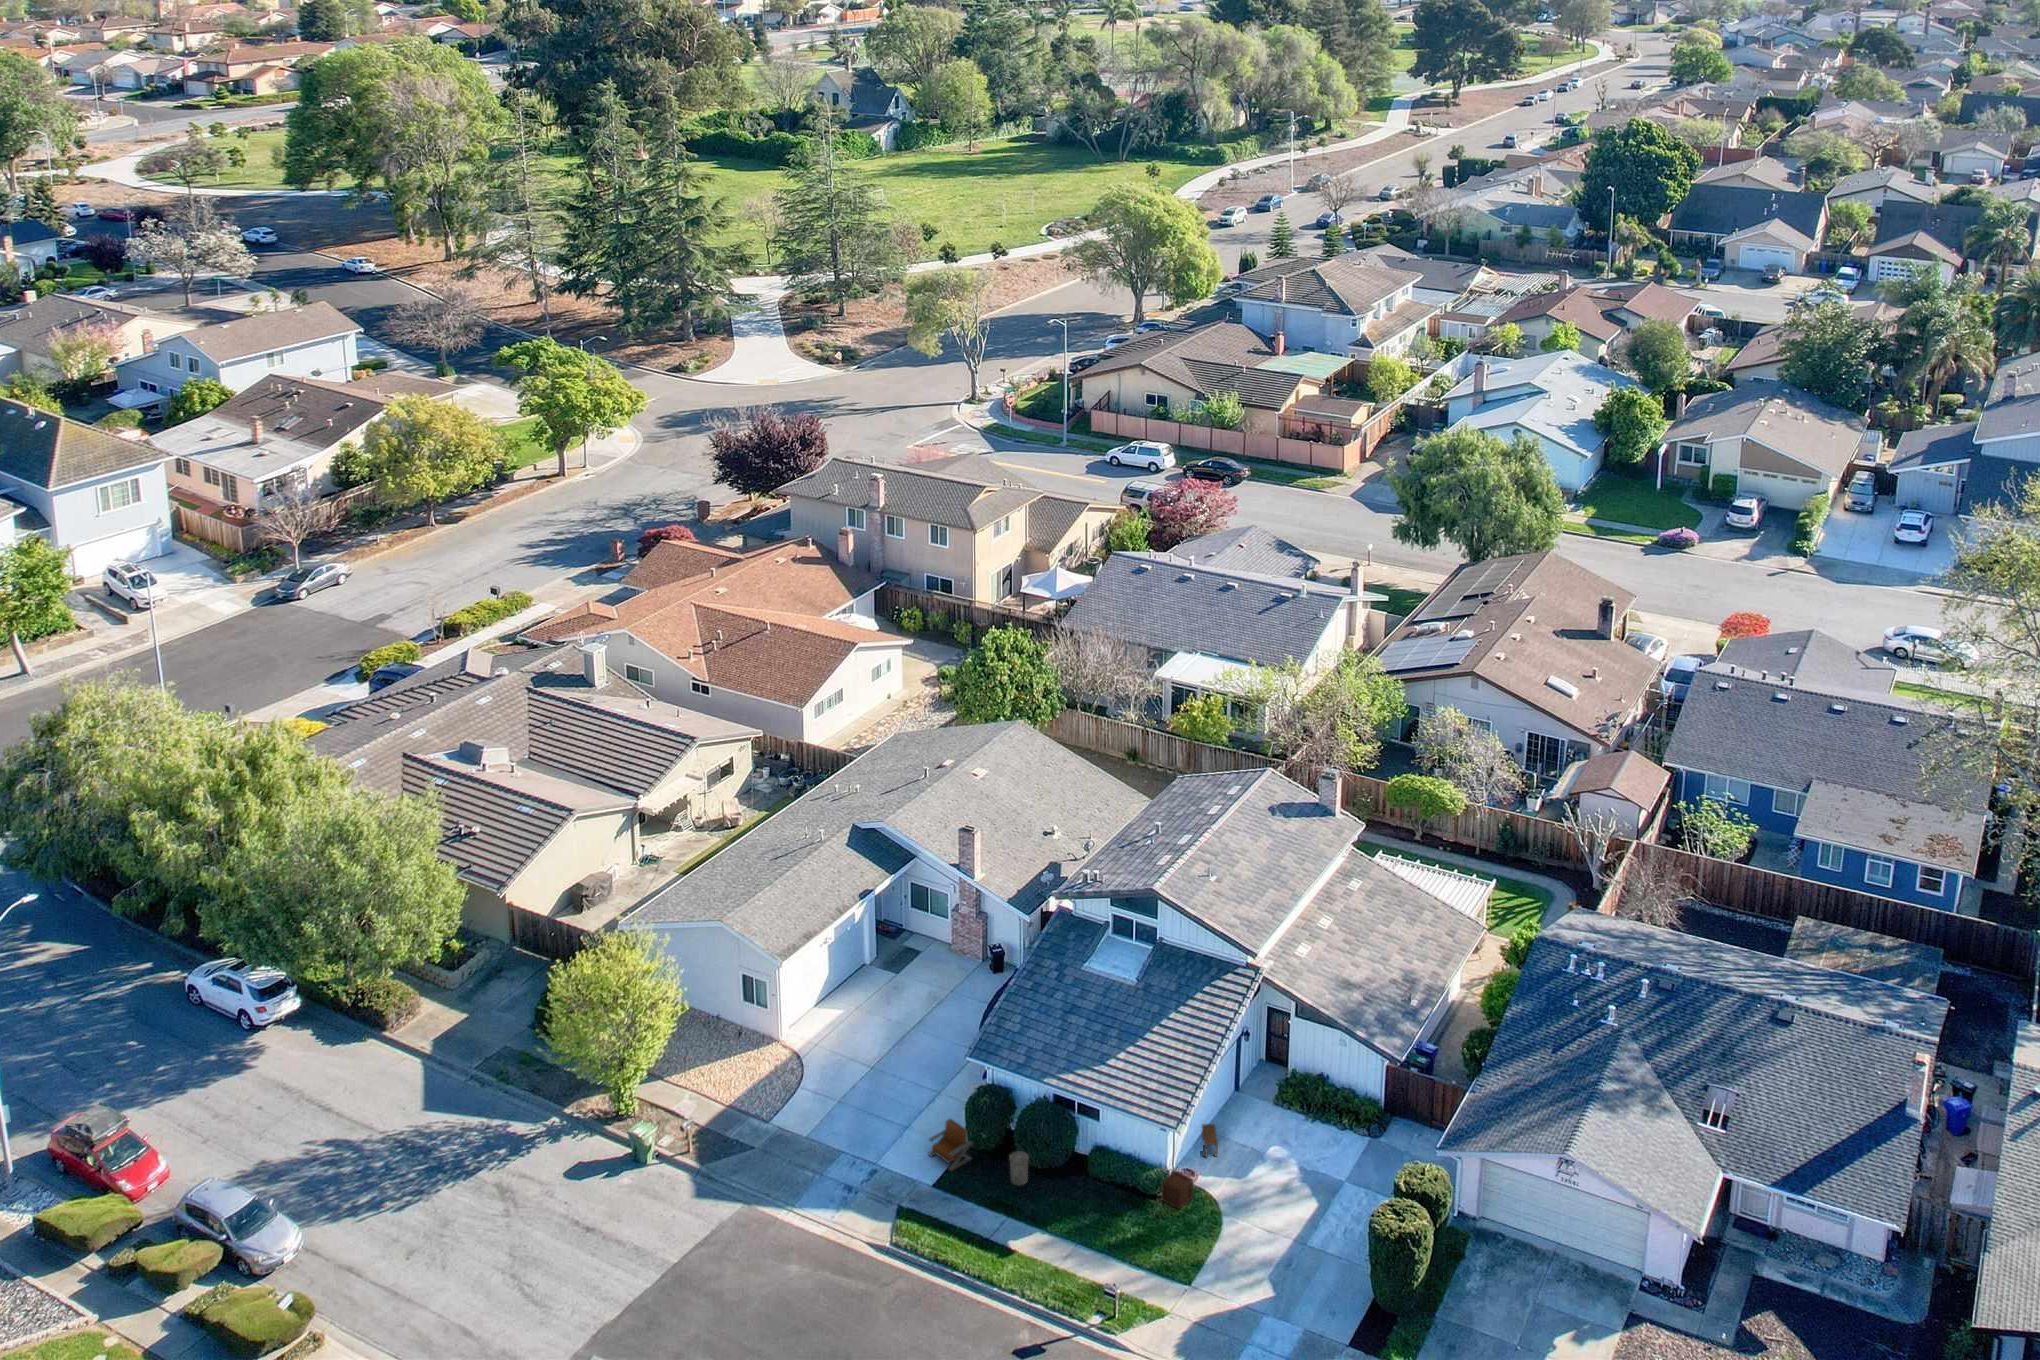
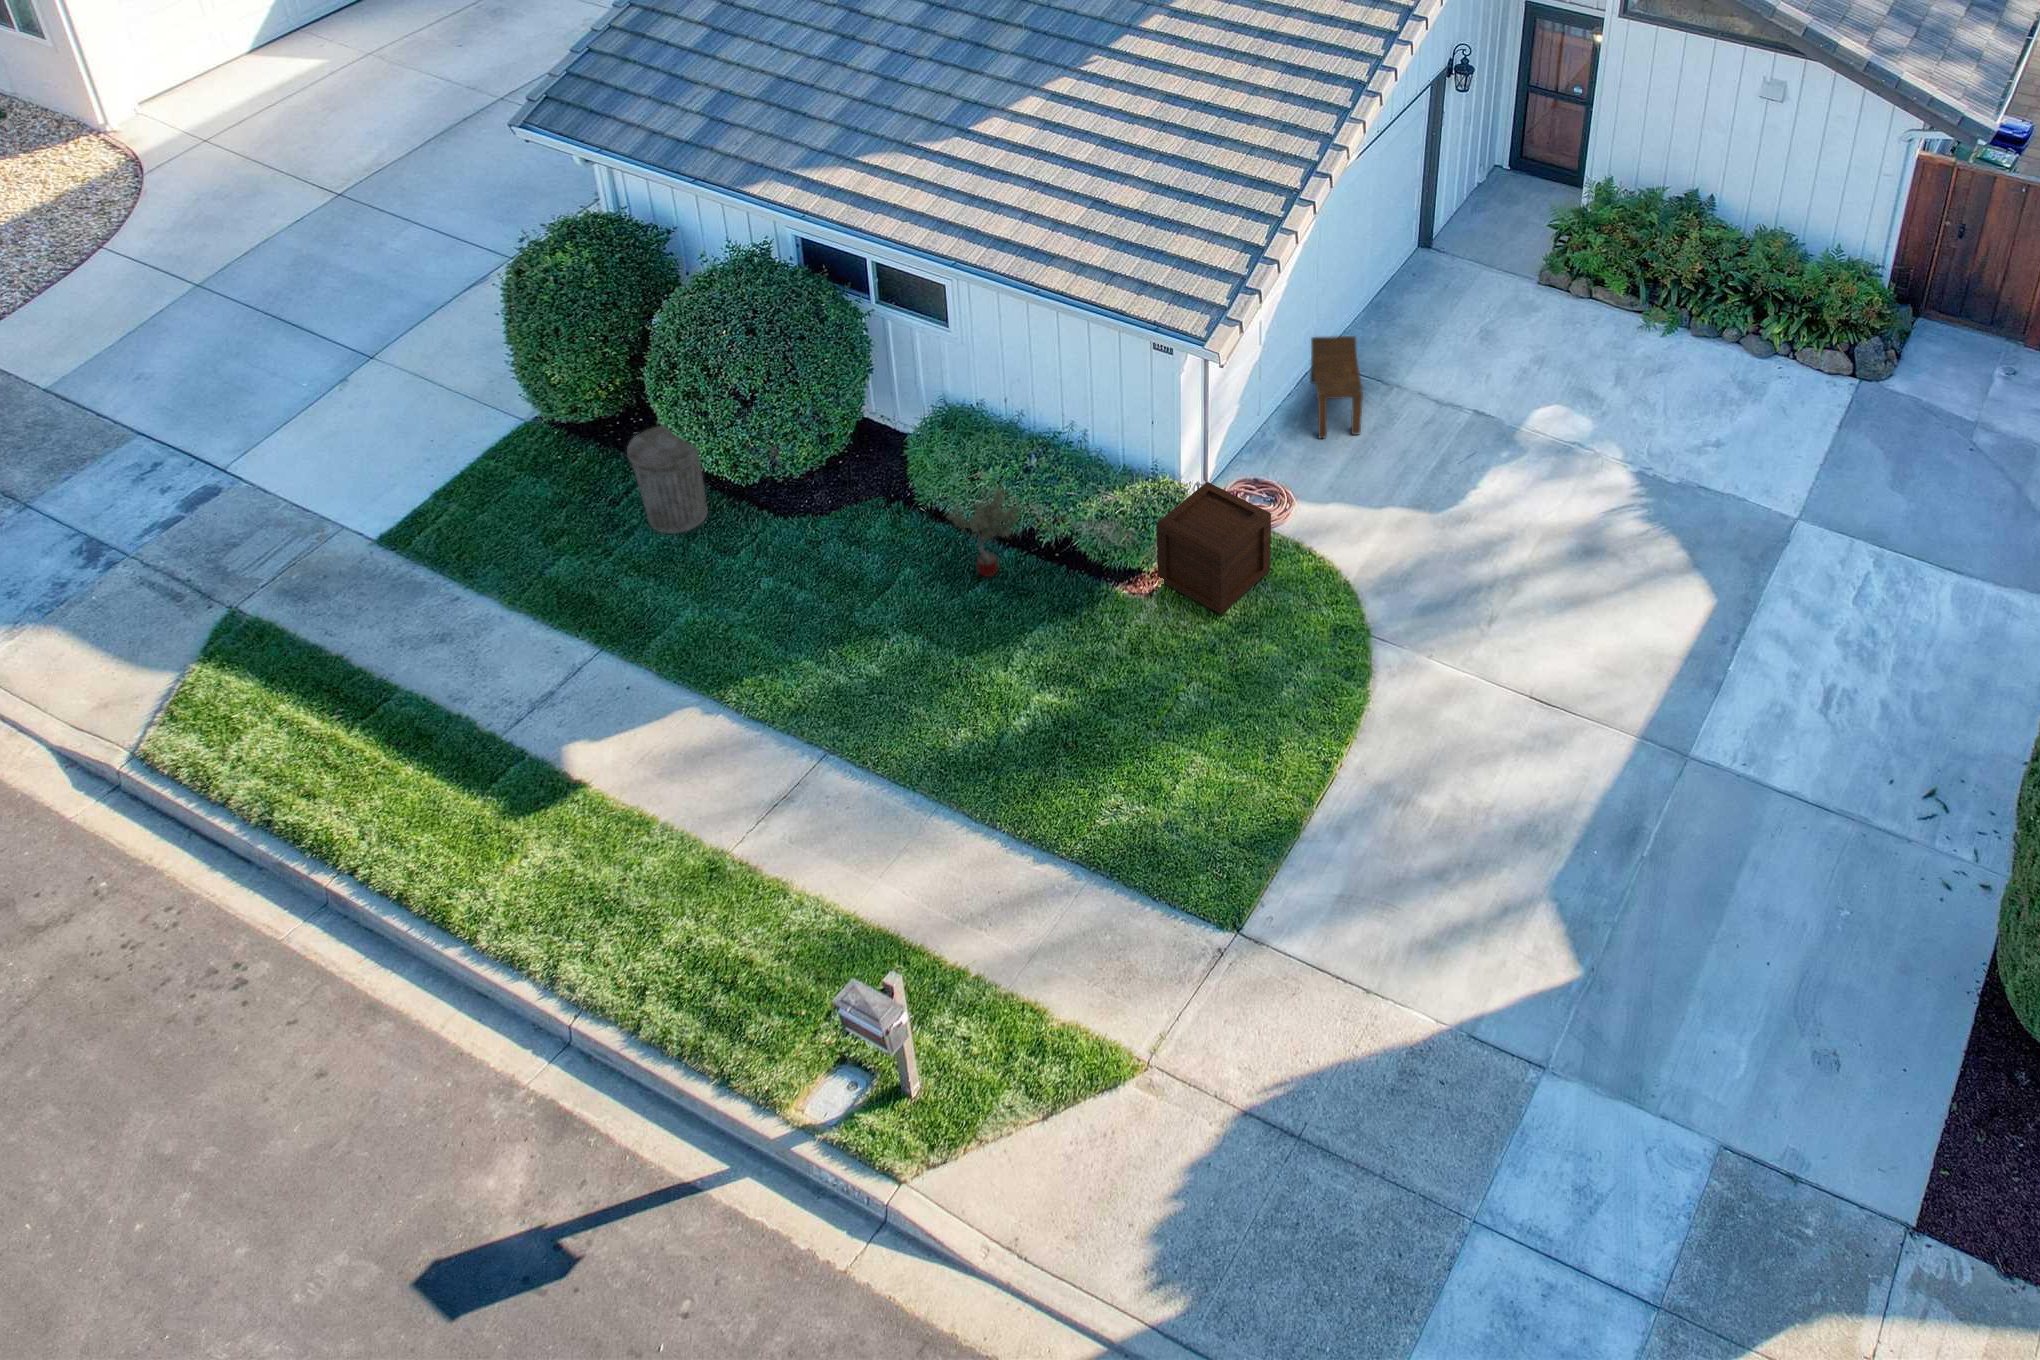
lounge chair: present [929,1119,972,1171] -> none [384,323,541,490]
potted tree: none [1101,1170,1124,1199] -> present [947,488,1022,577]

